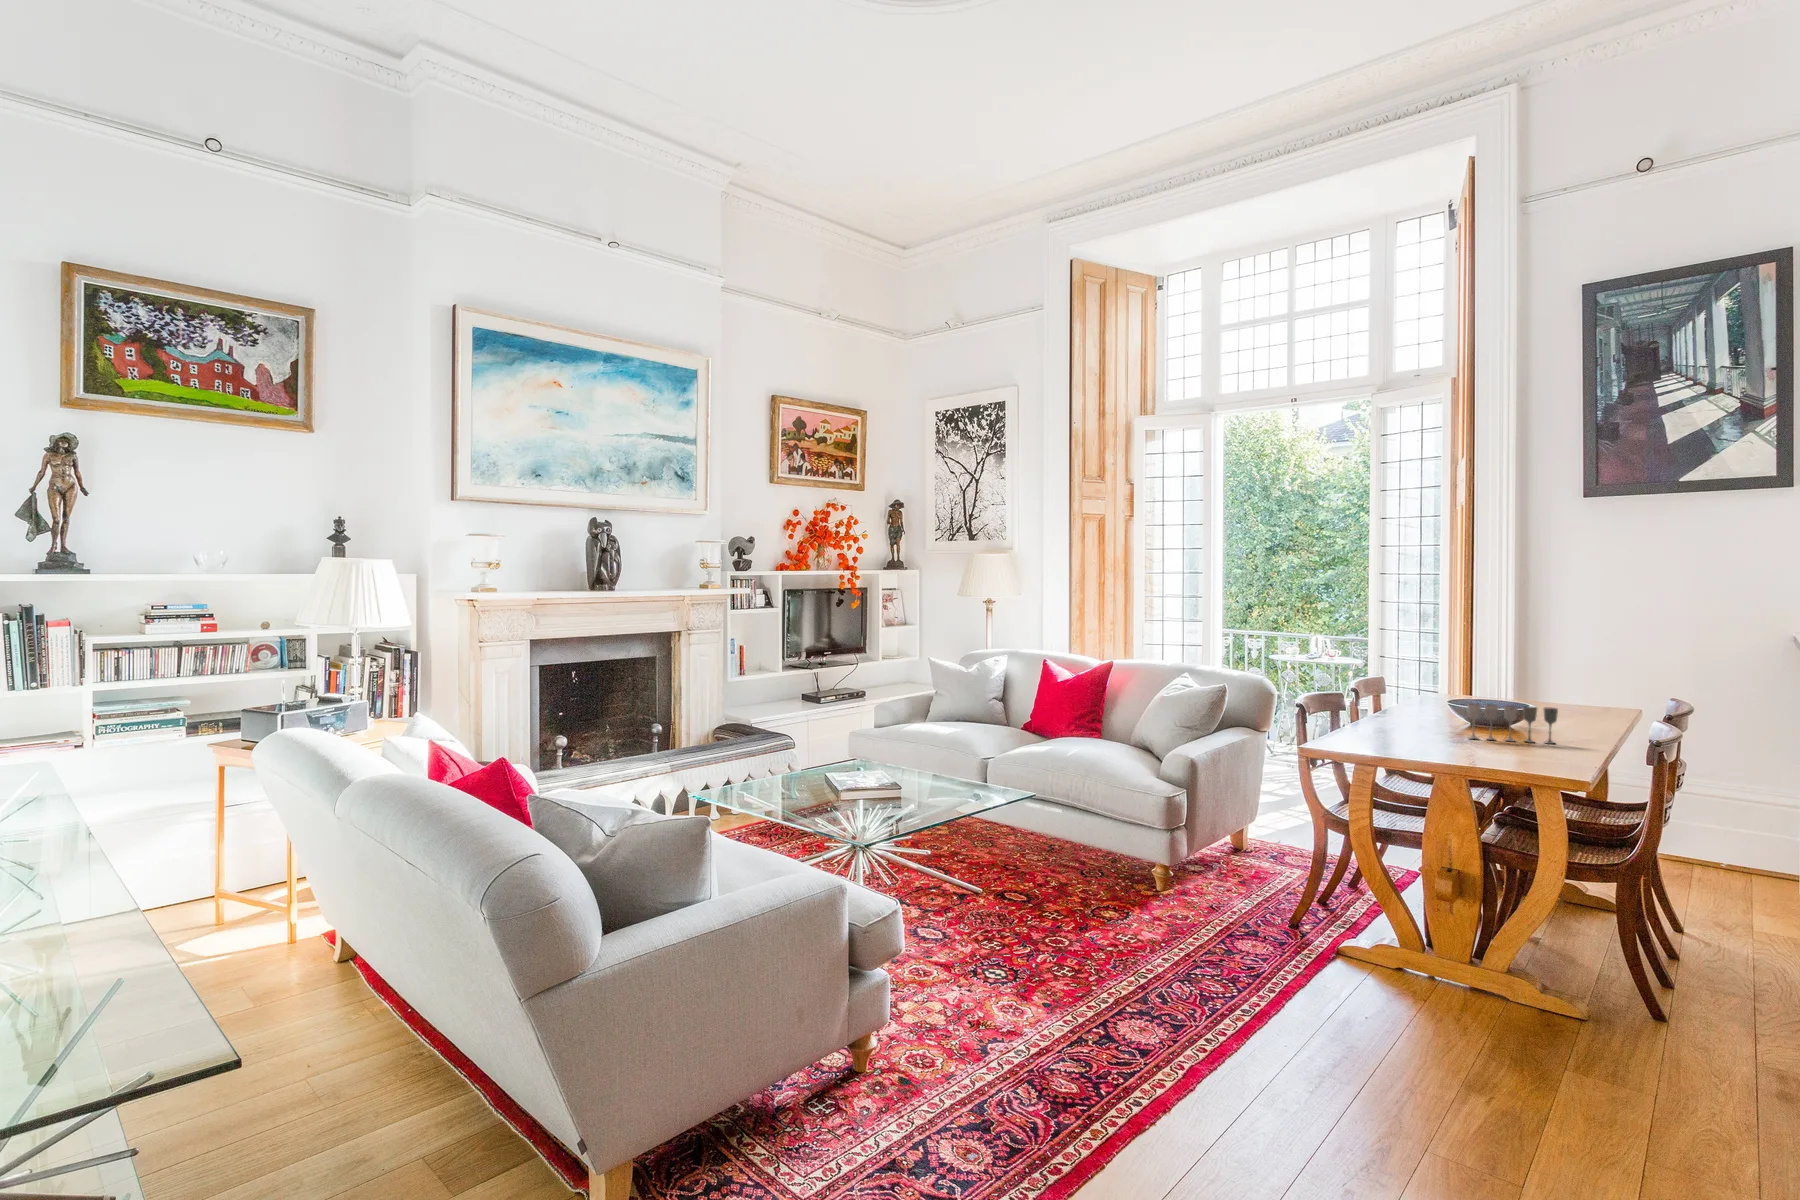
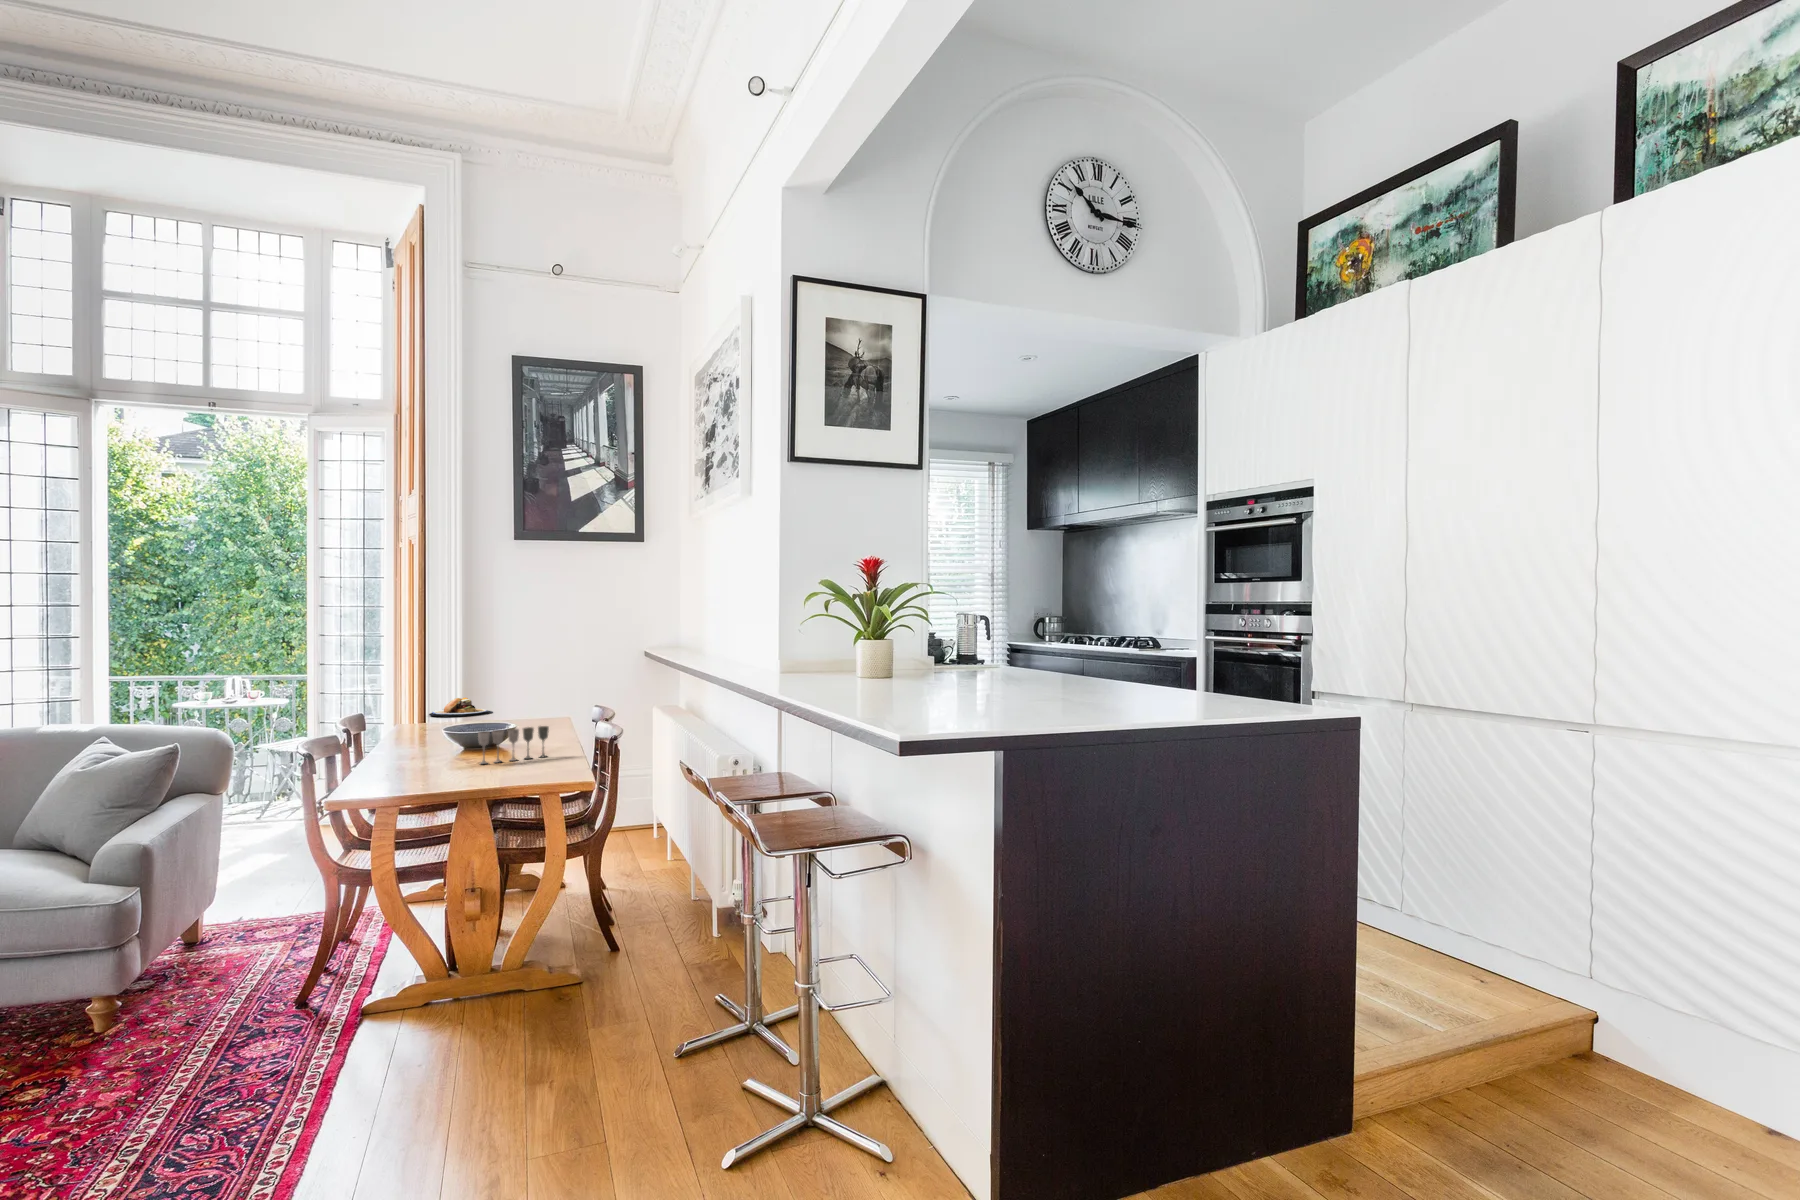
plate: none [1474,676,1550,698] -> present [429,698,493,717]

